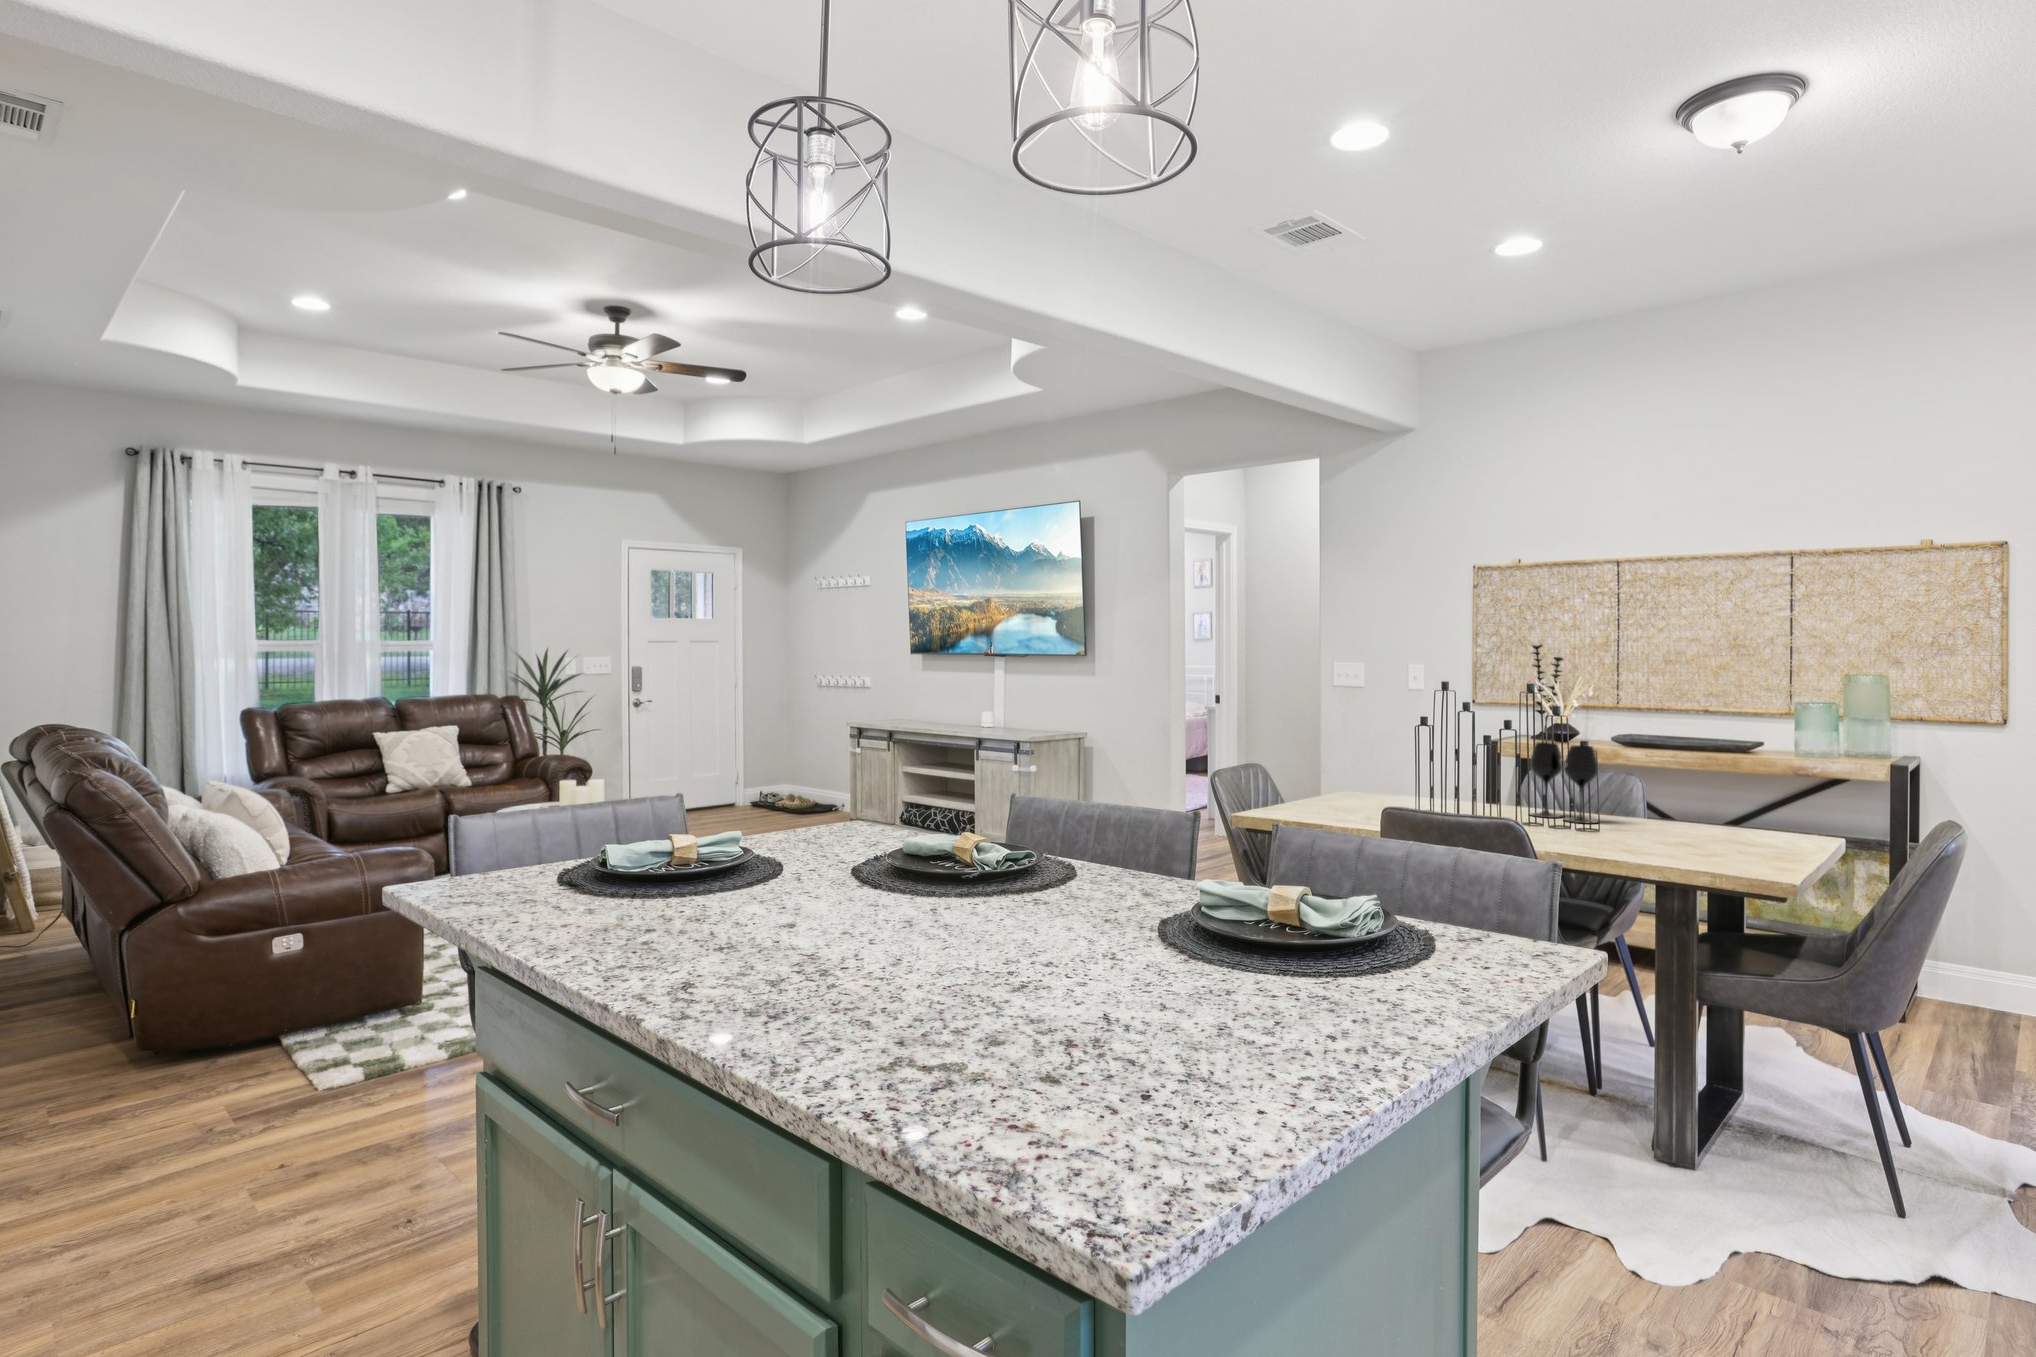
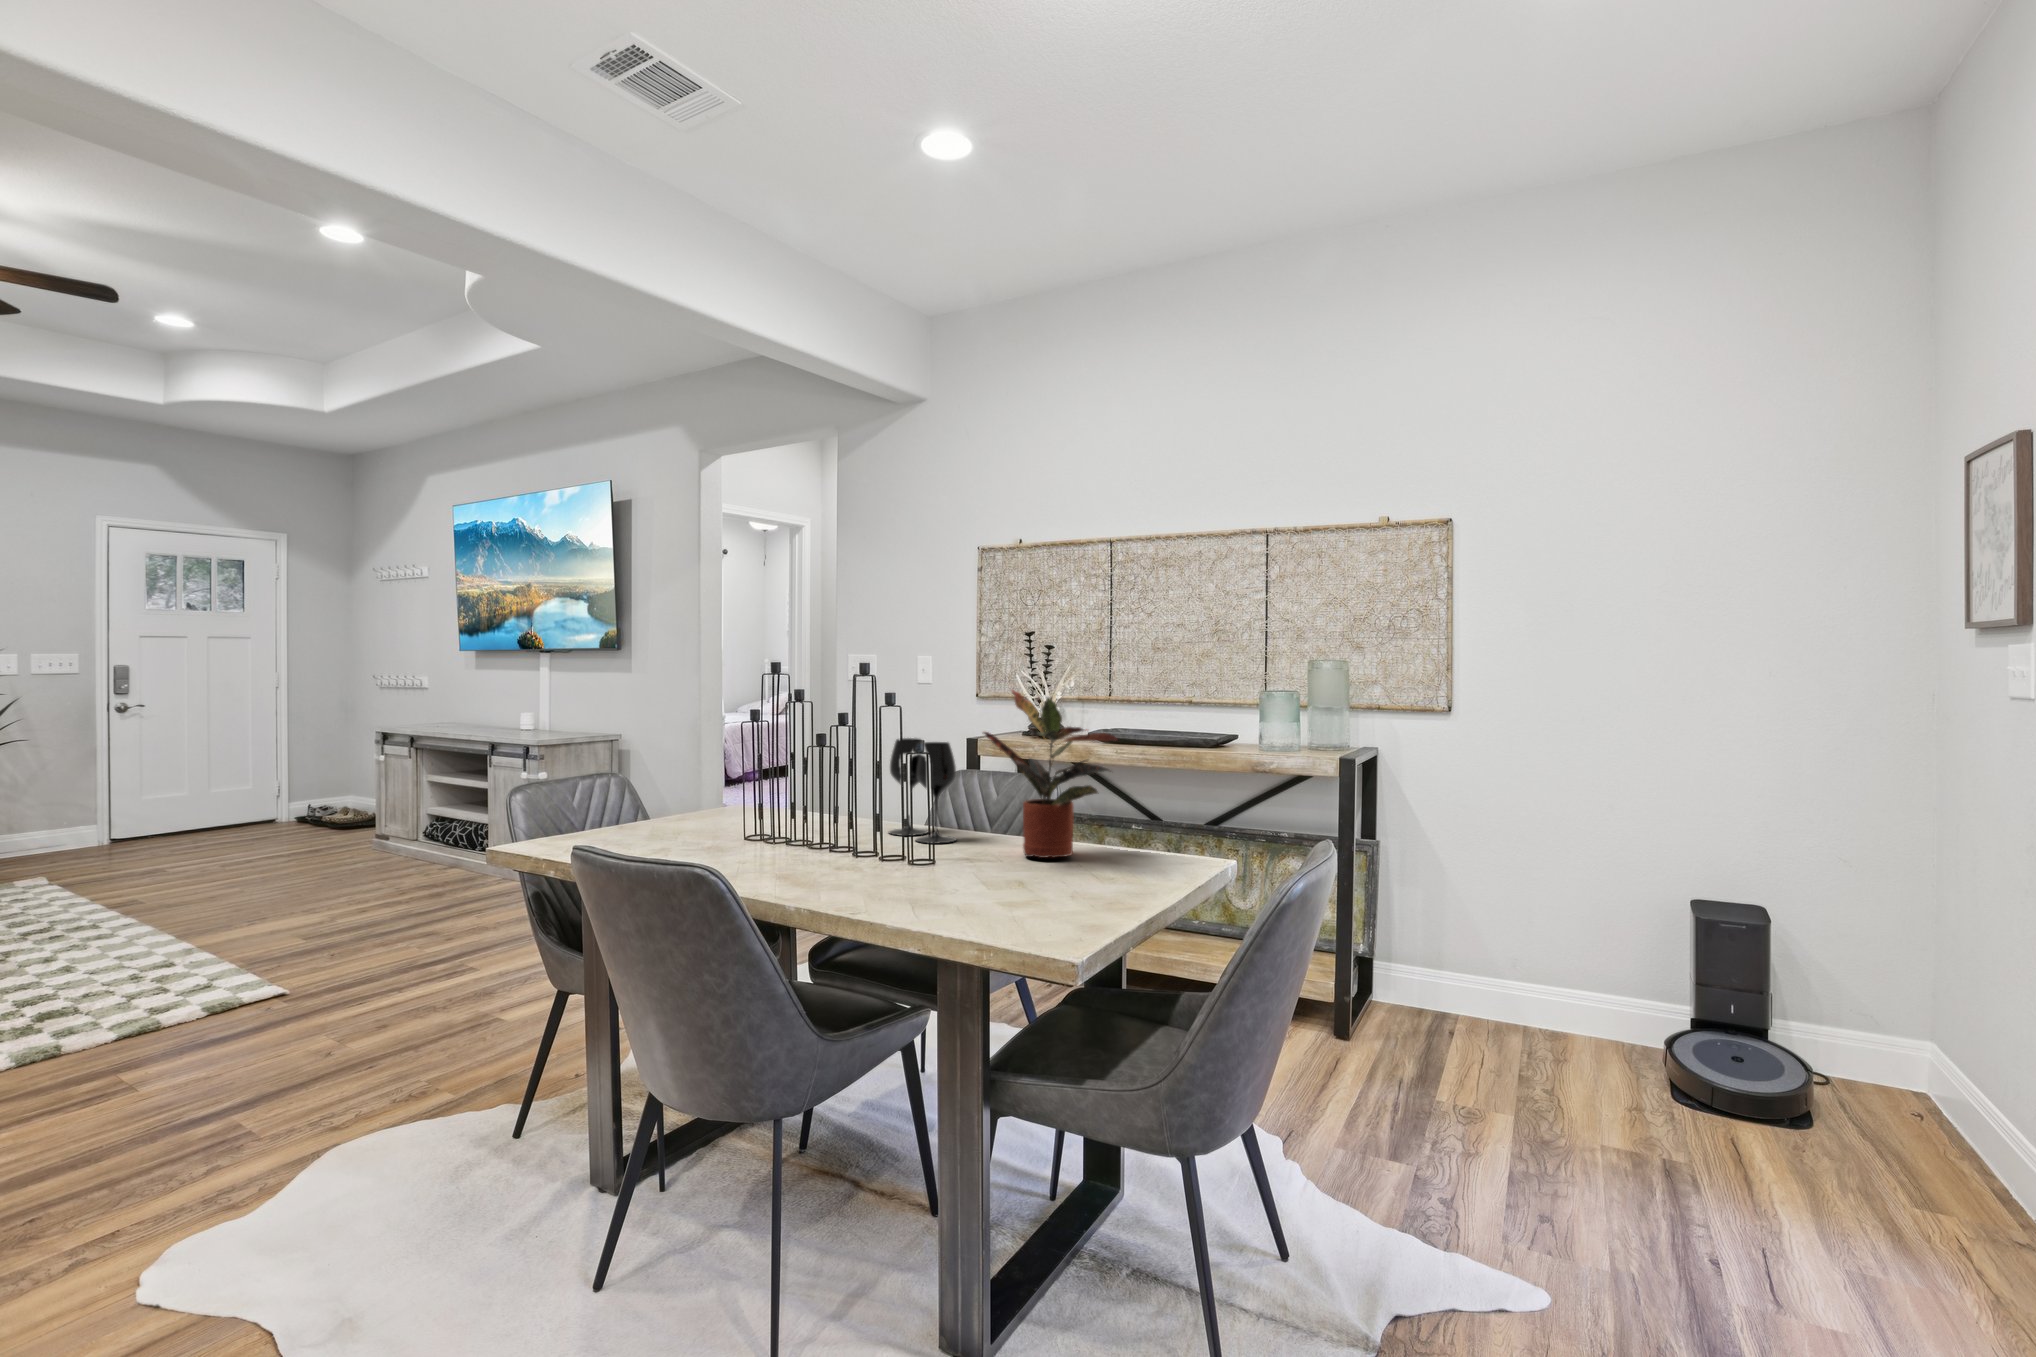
potted plant: none [1640,706,1757,835] -> present [984,690,1117,858]

